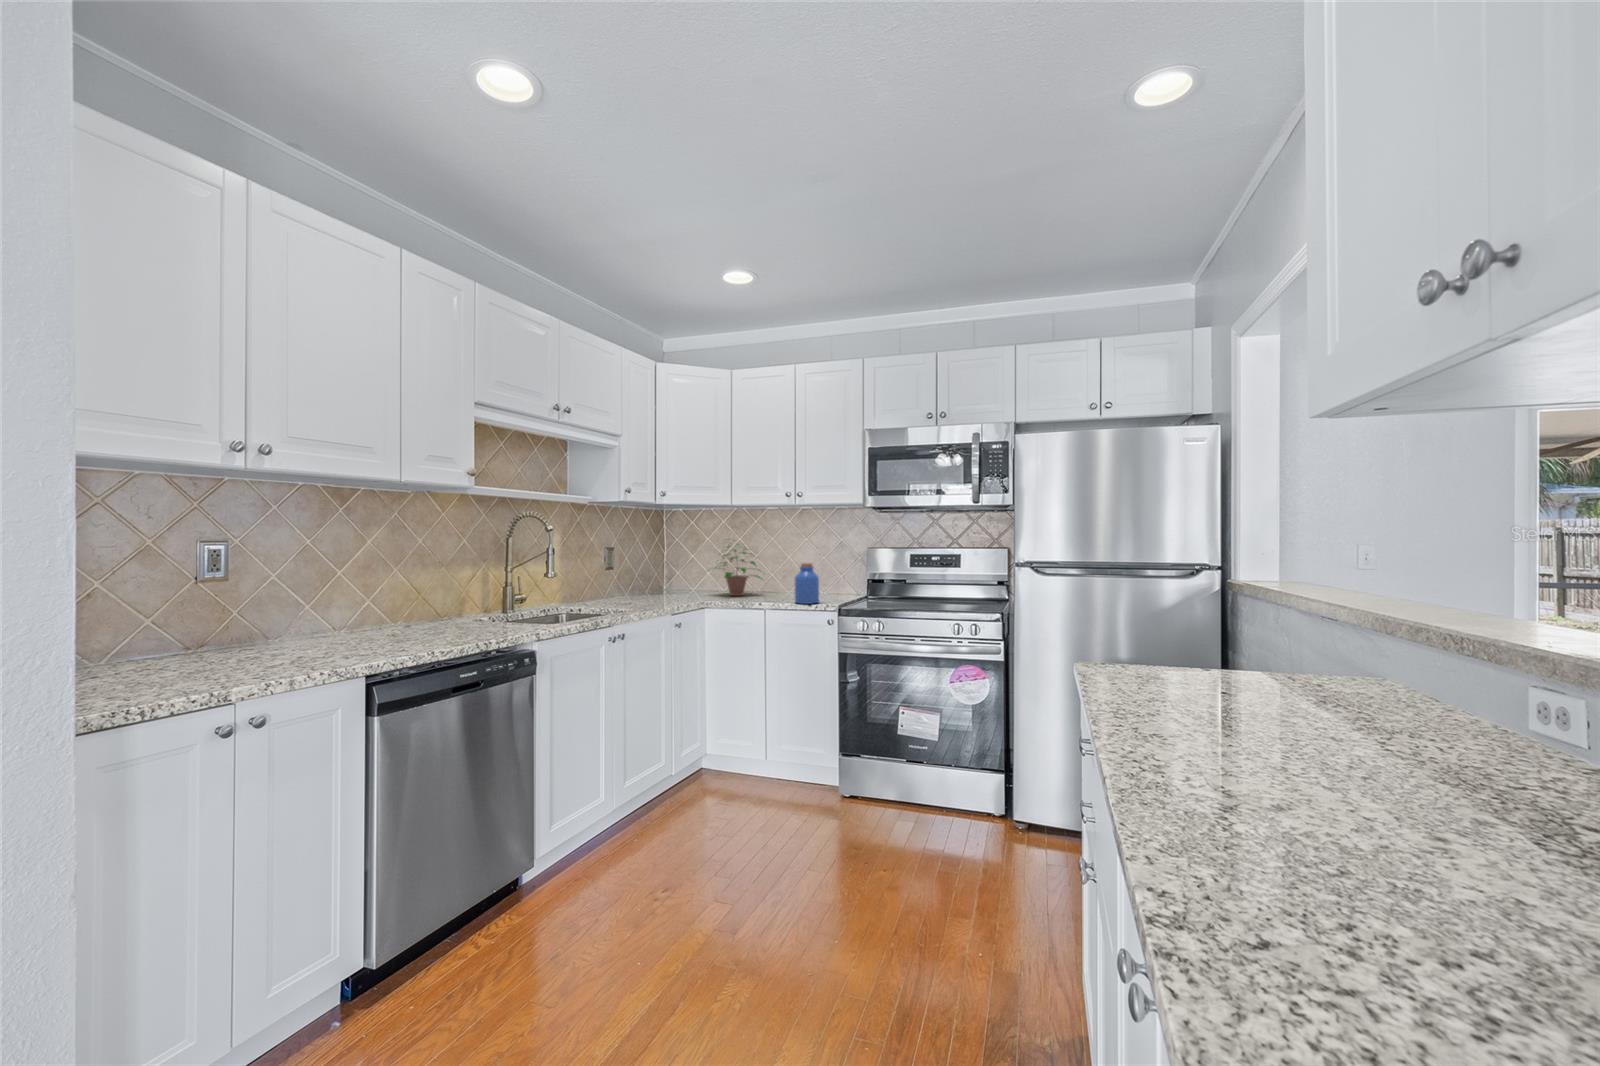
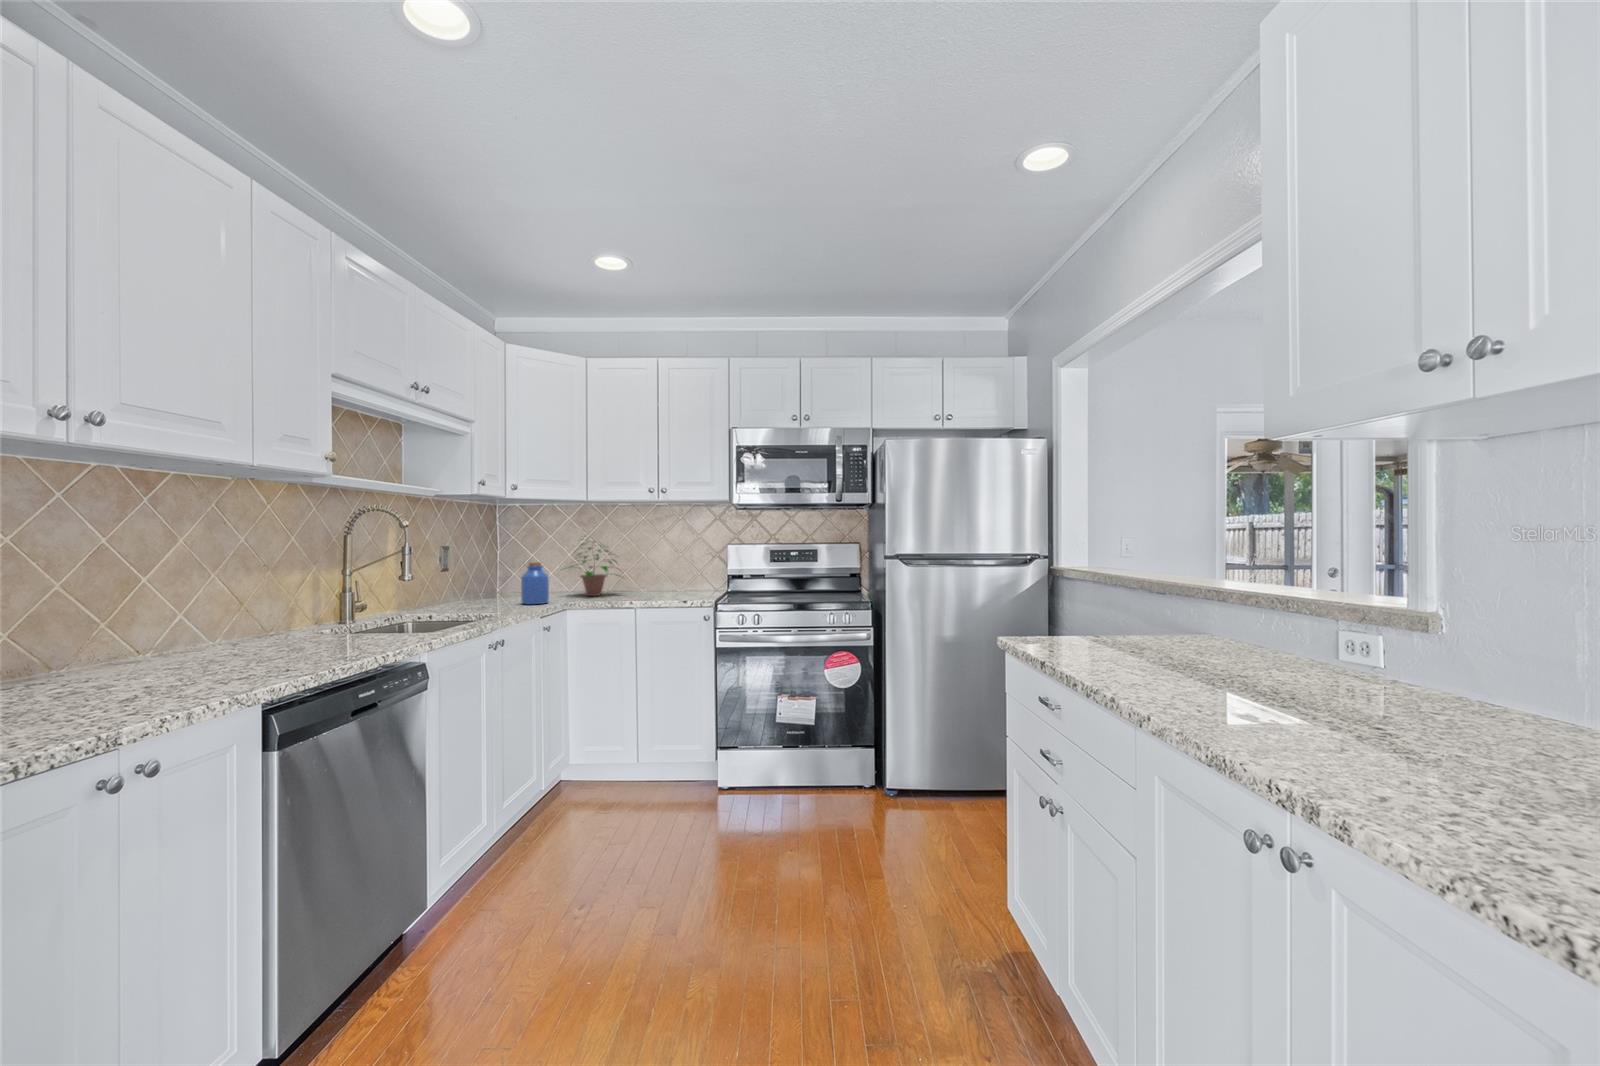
jar: present [795,563,819,604] -> present [521,562,549,604]

